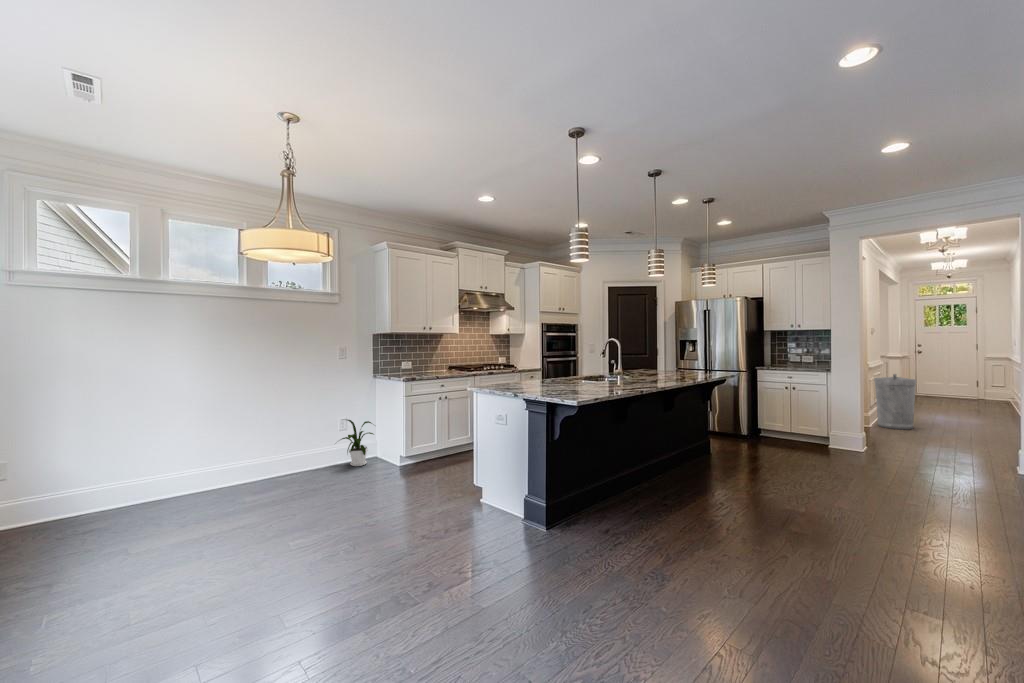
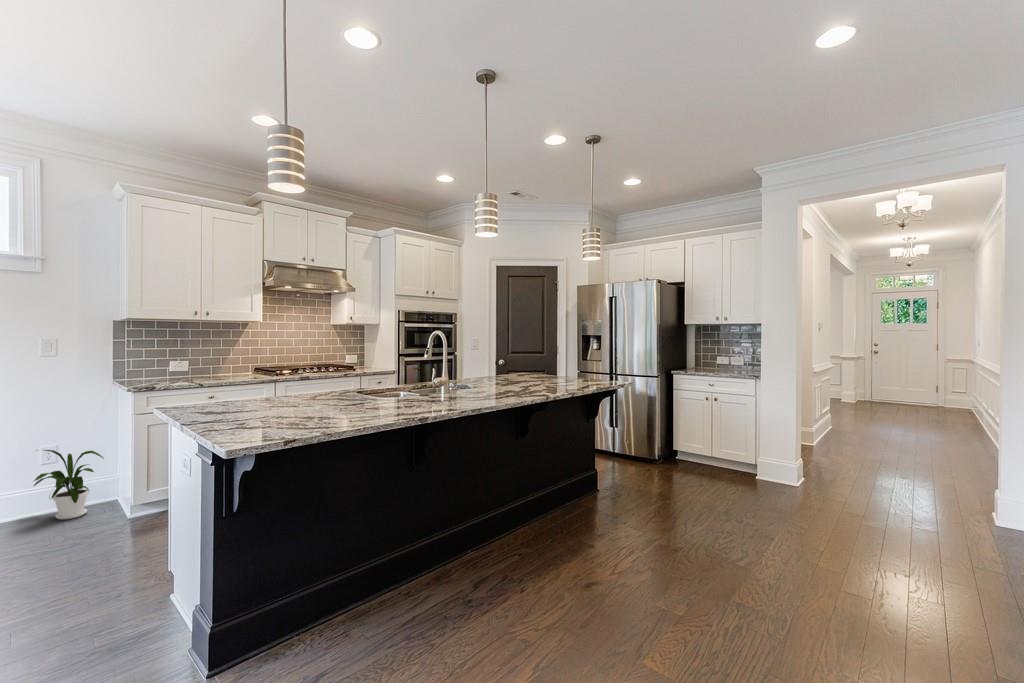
trash can: present [874,374,916,430] -> none [819,379,869,449]

